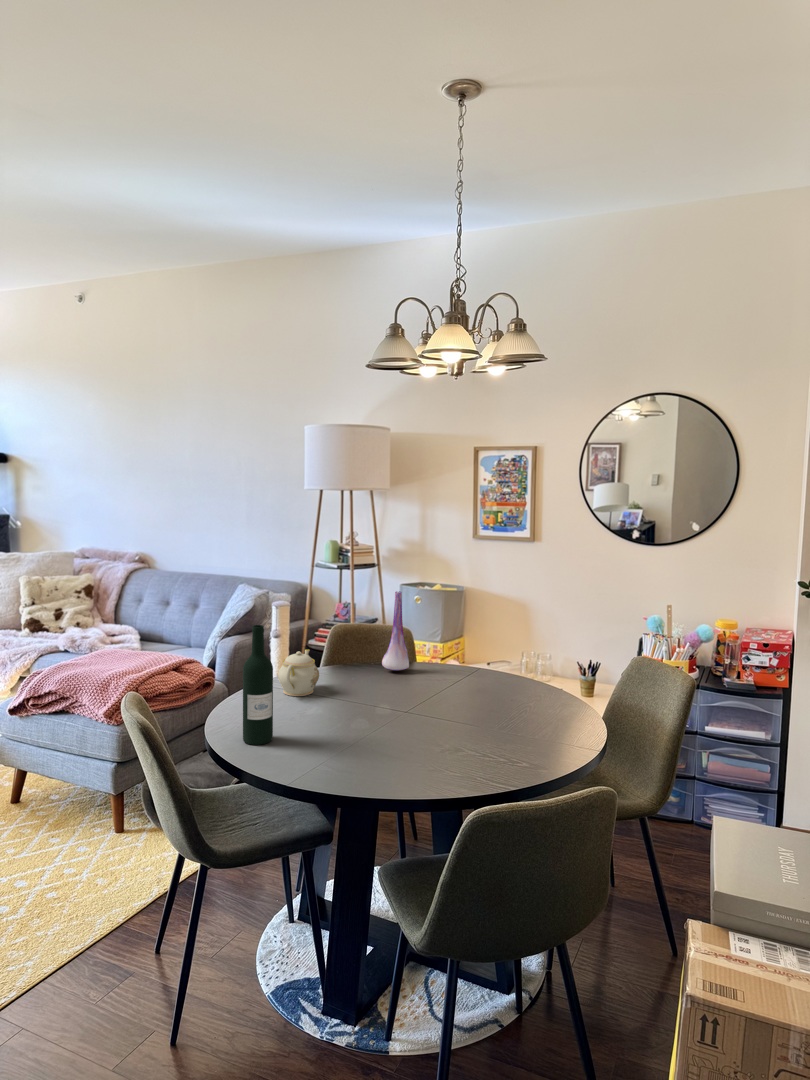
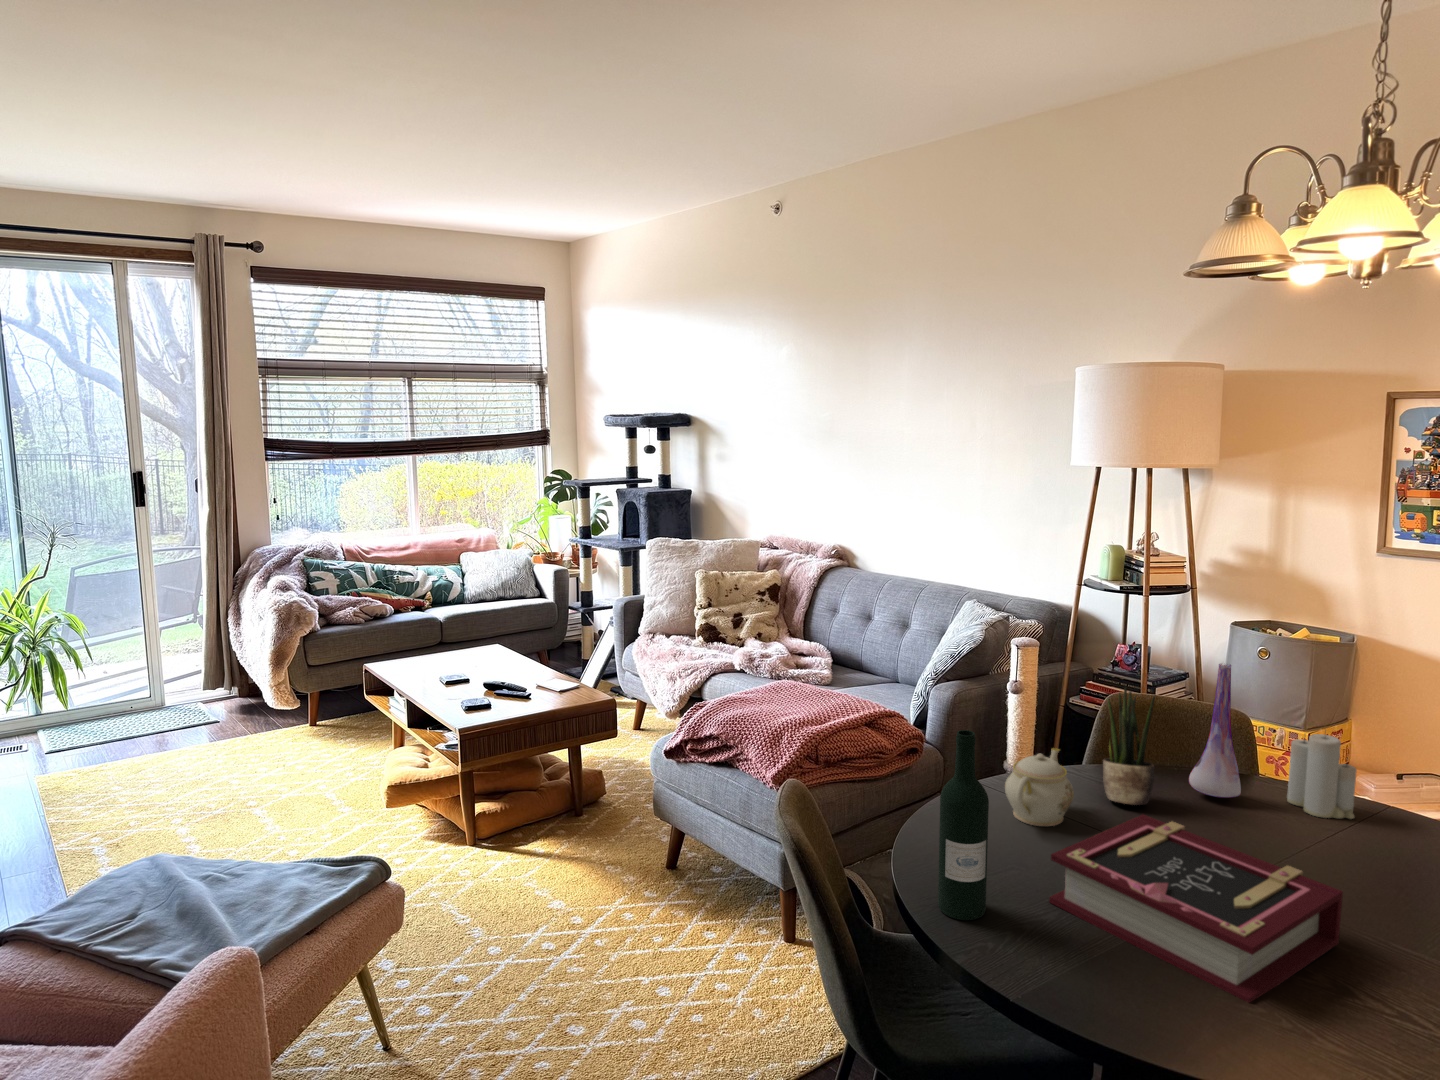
potted plant: none [335,608,363,679] -> present [1103,687,1155,805]
candle: none [432,623,464,673] -> present [1287,734,1357,819]
book: none [310,675,458,754] -> present [1049,814,1343,1003]

